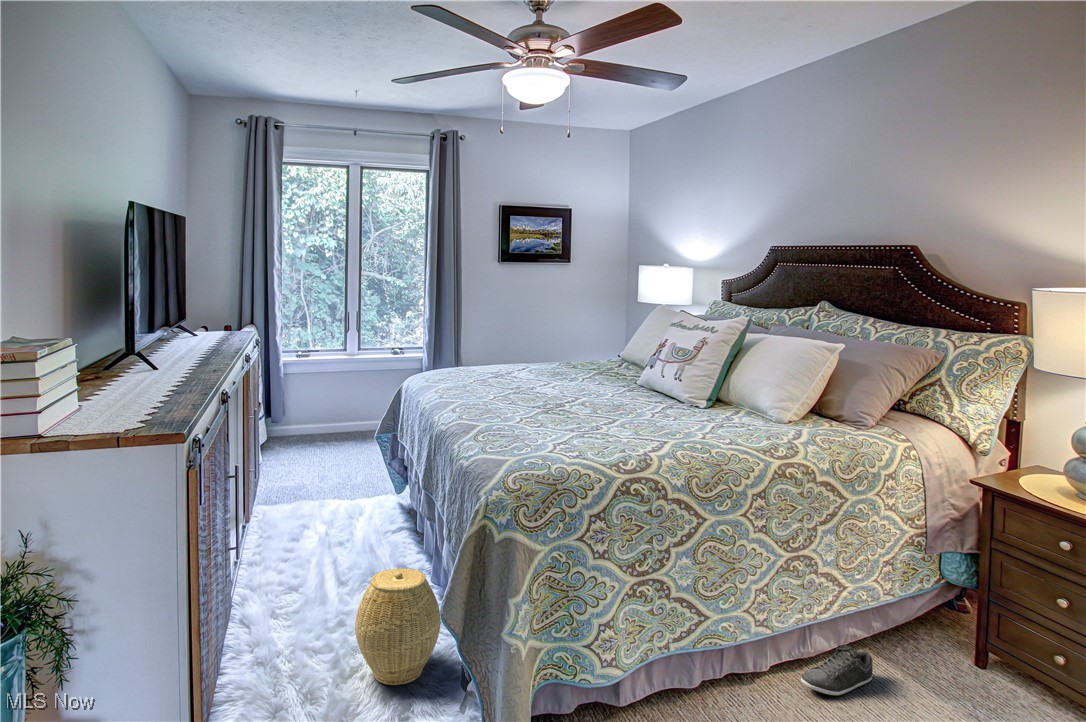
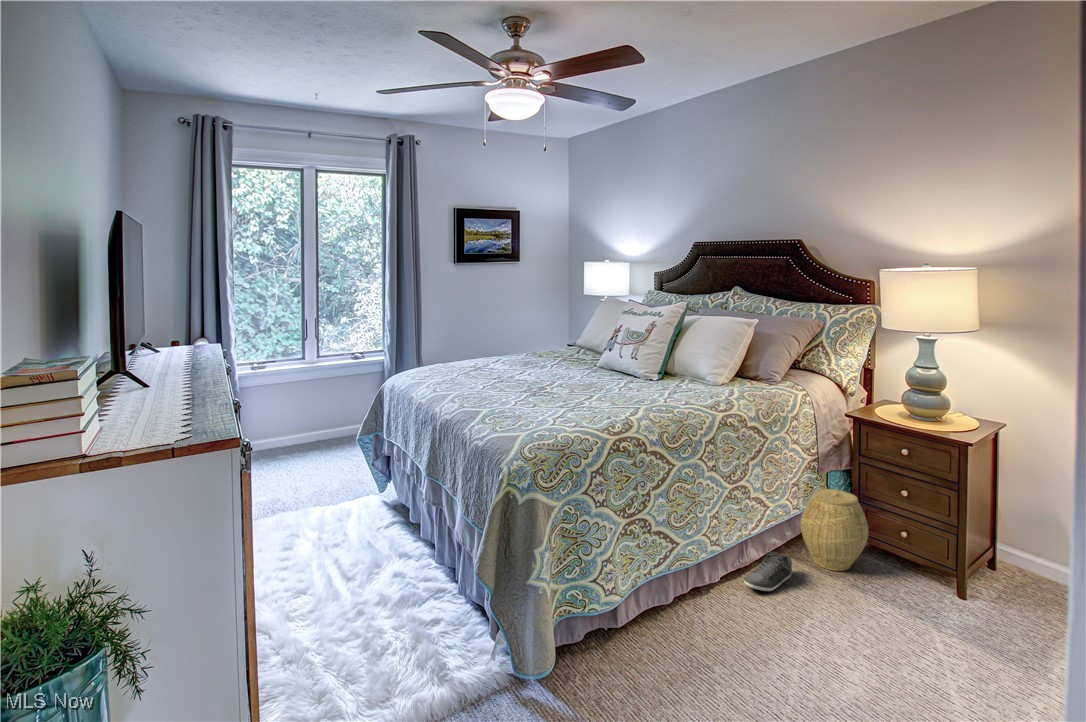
woven basket: present [355,568,441,685] -> present [801,489,868,571]

